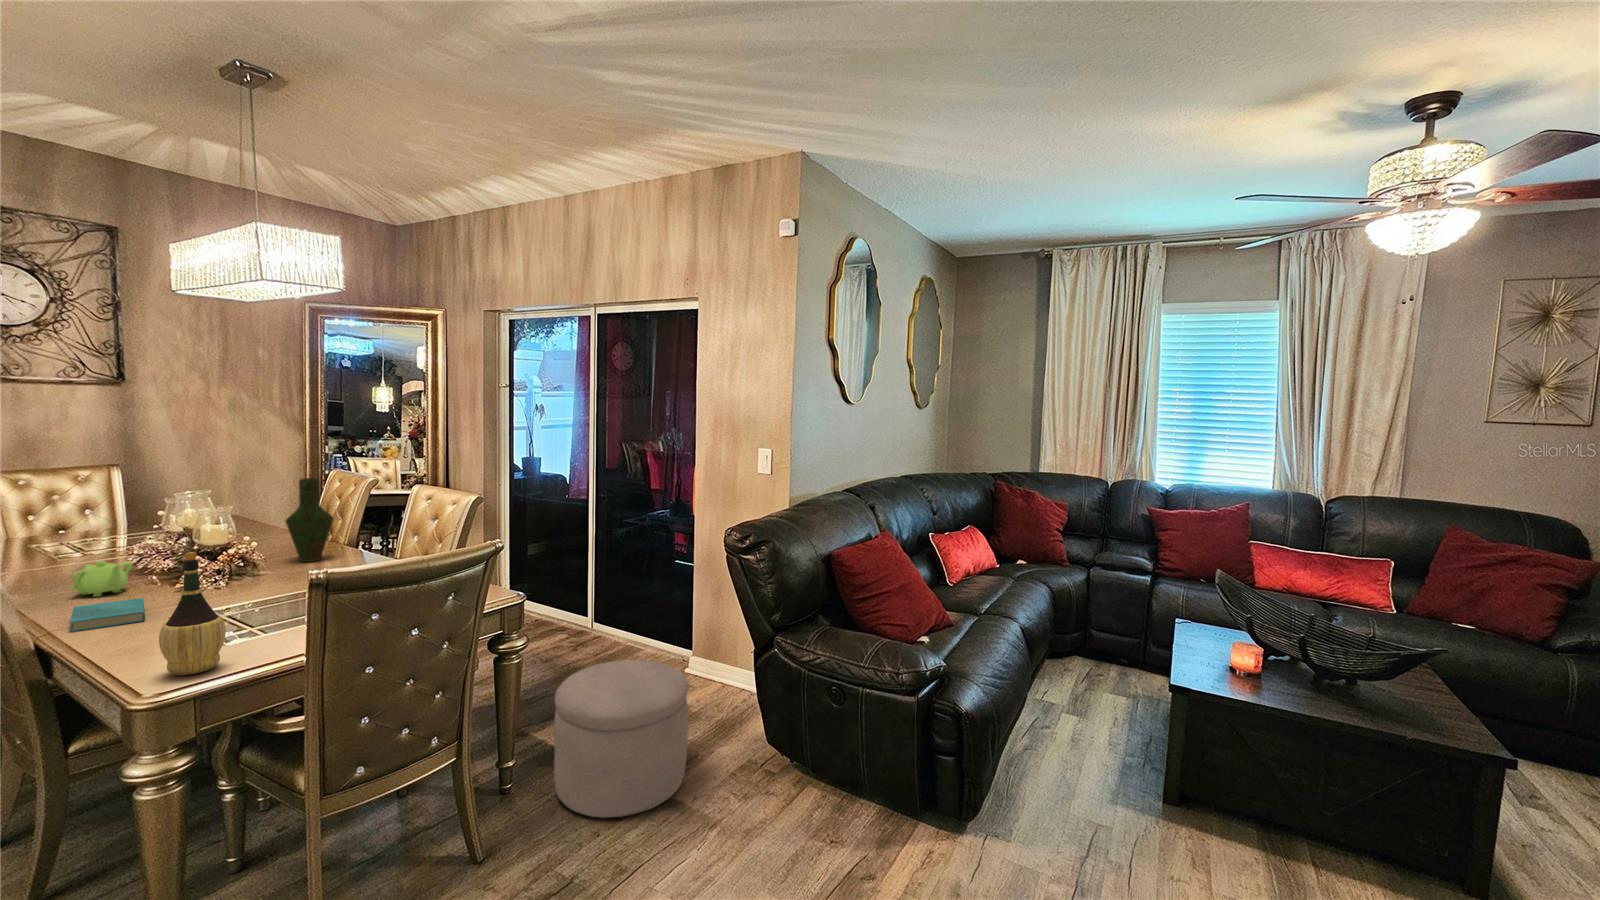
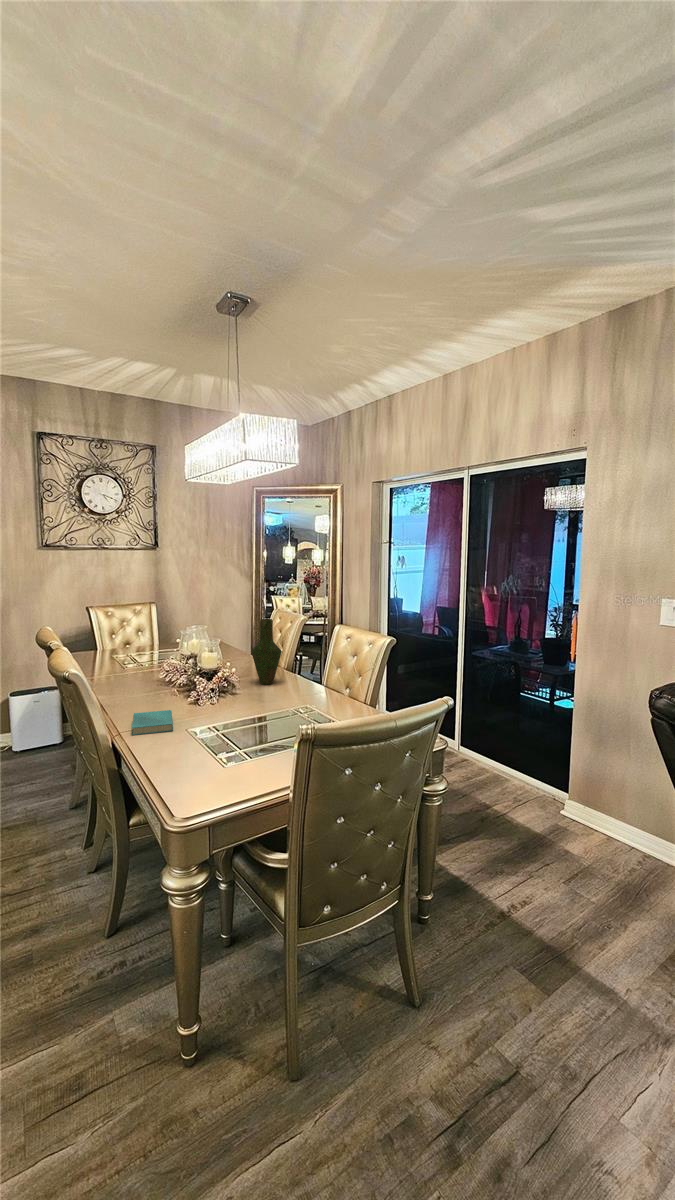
wine bottle: present [159,552,226,675] -> none [186,692,229,798]
teapot: present [71,561,132,597] -> none [132,677,164,703]
ottoman: present [554,660,688,818] -> none [468,812,613,991]

